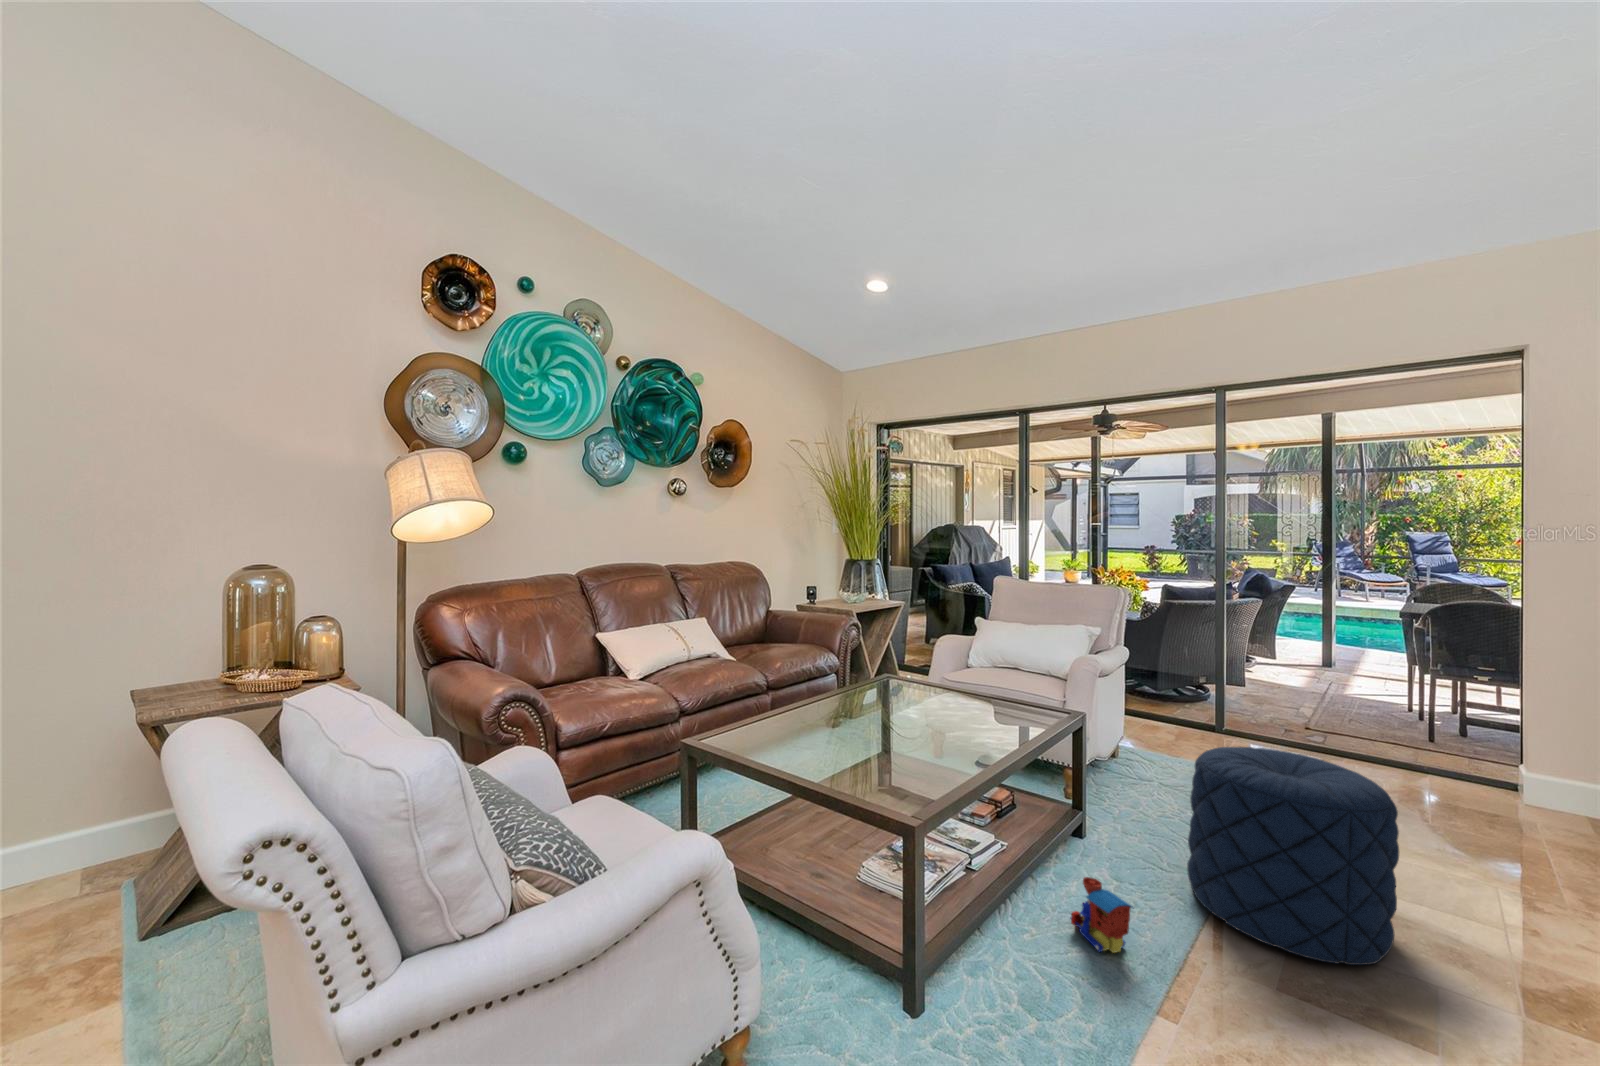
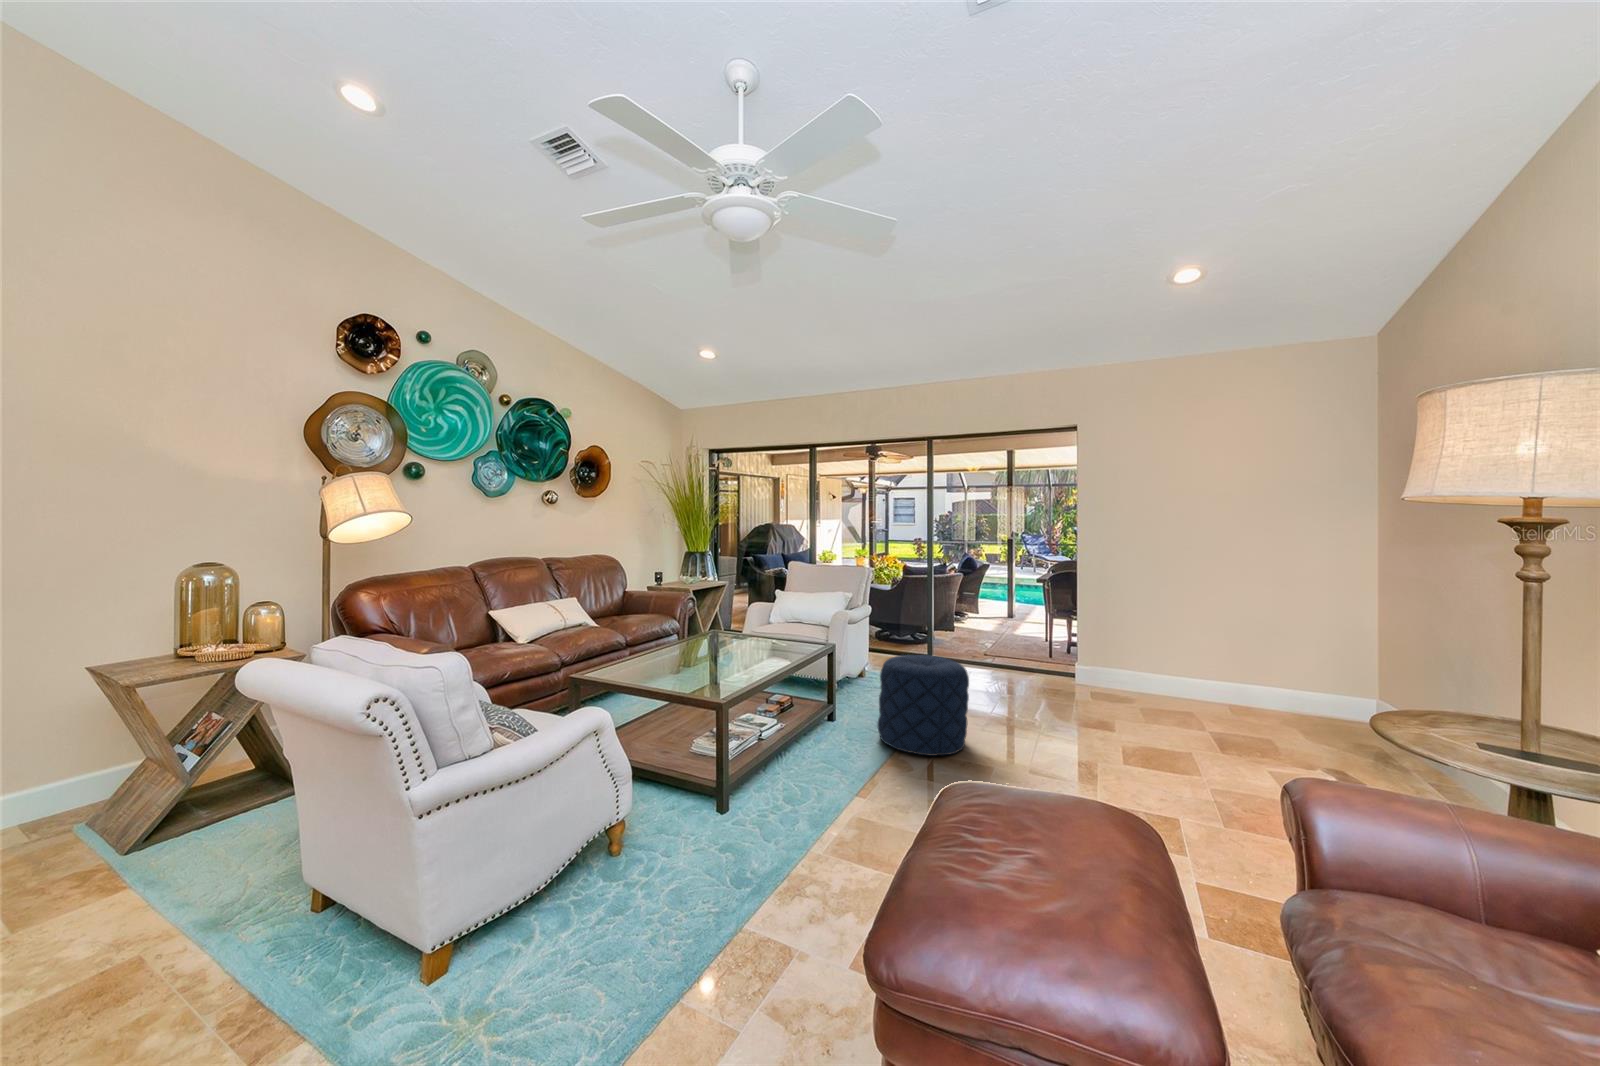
toy train: present [1070,877,1134,953] -> none [810,729,840,765]

